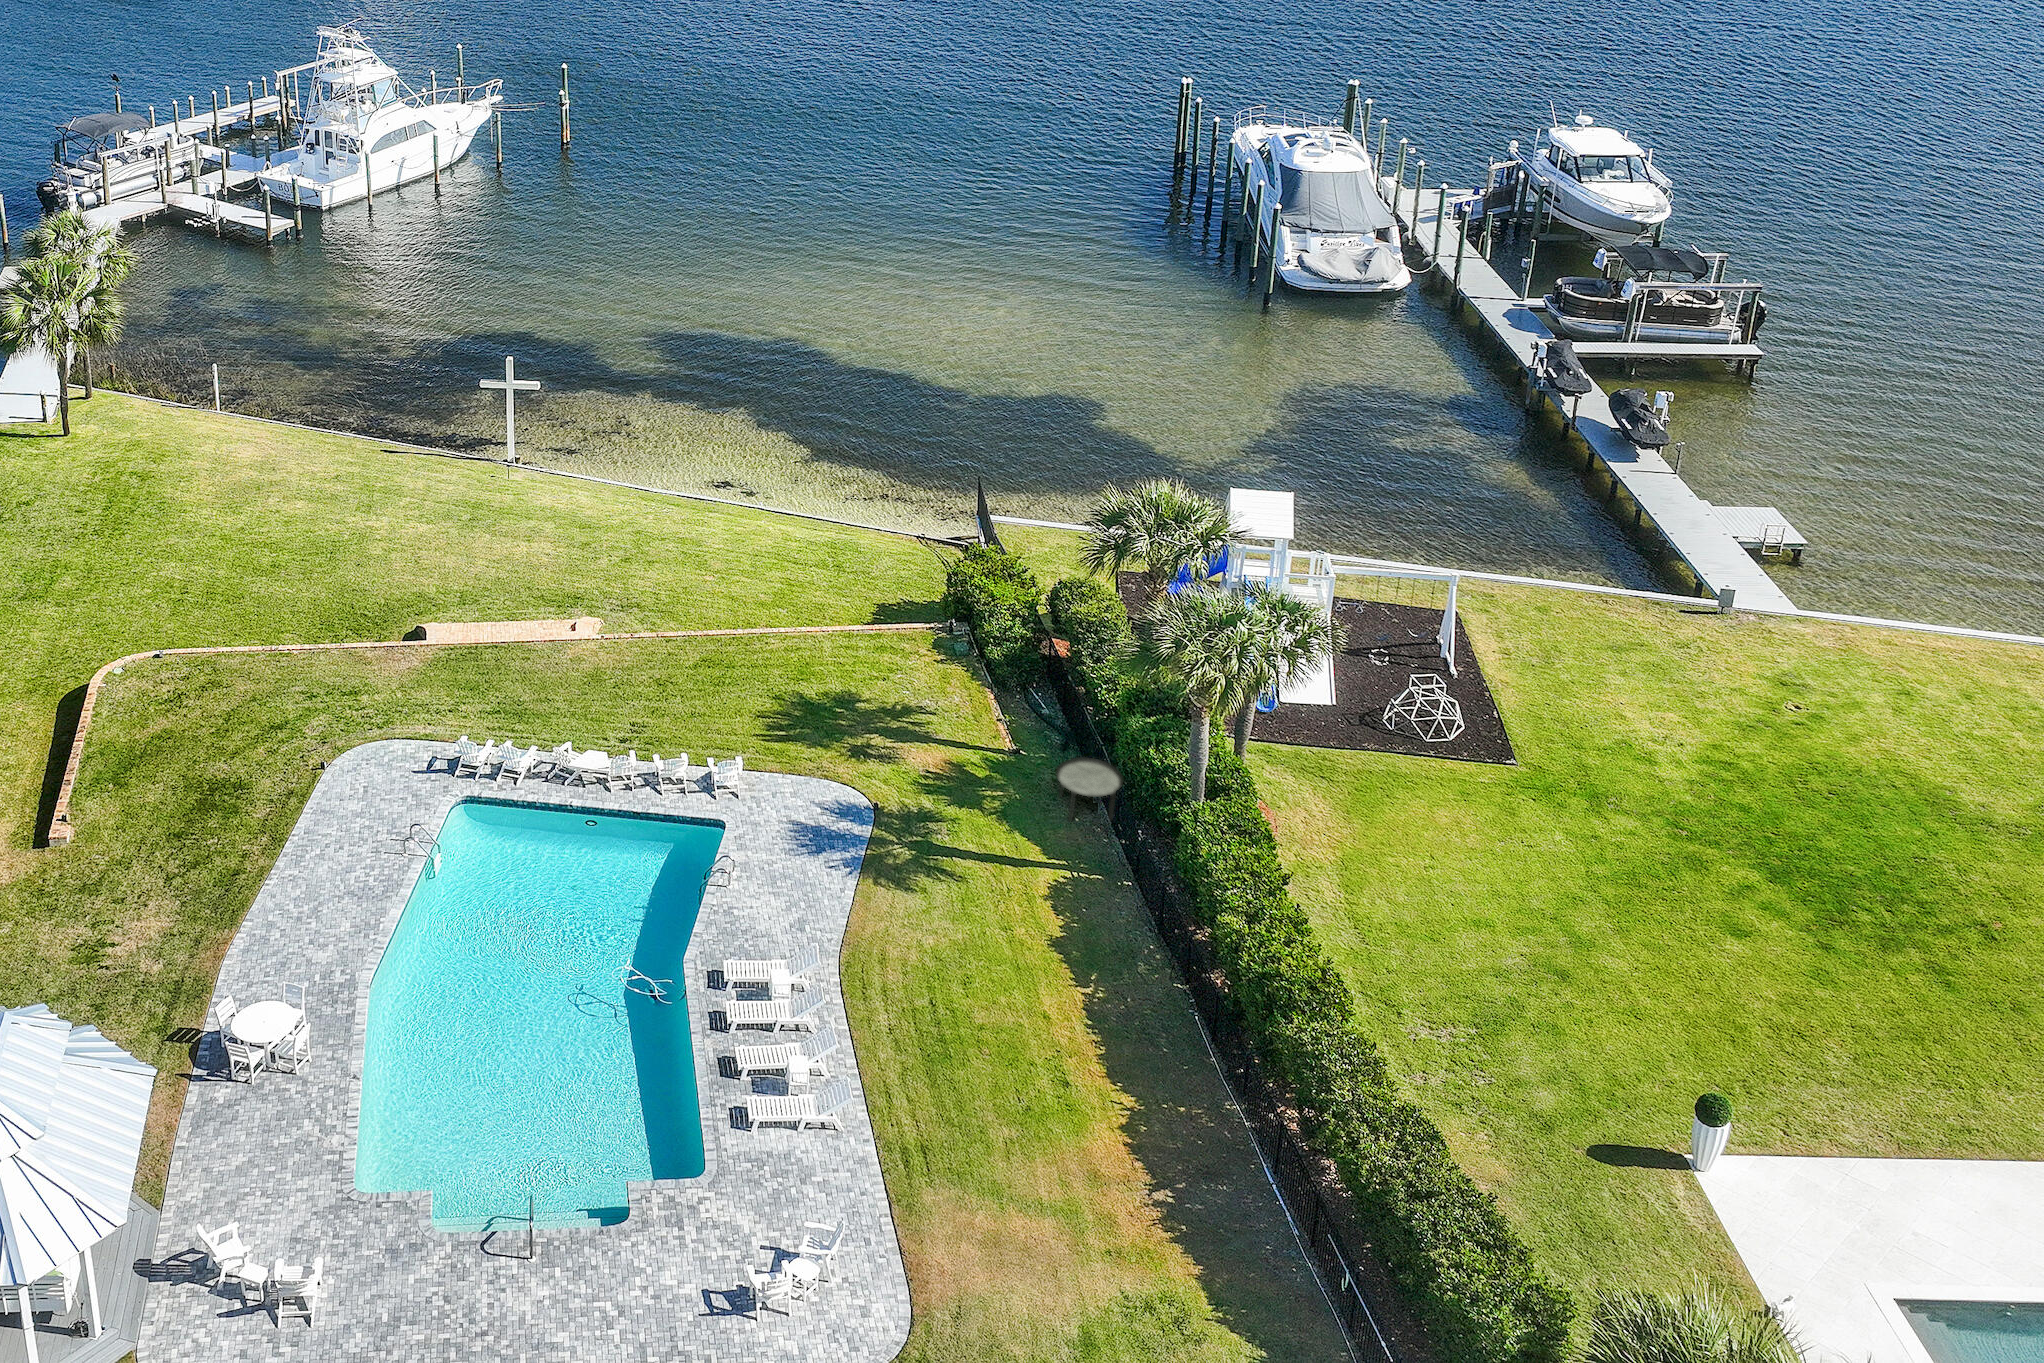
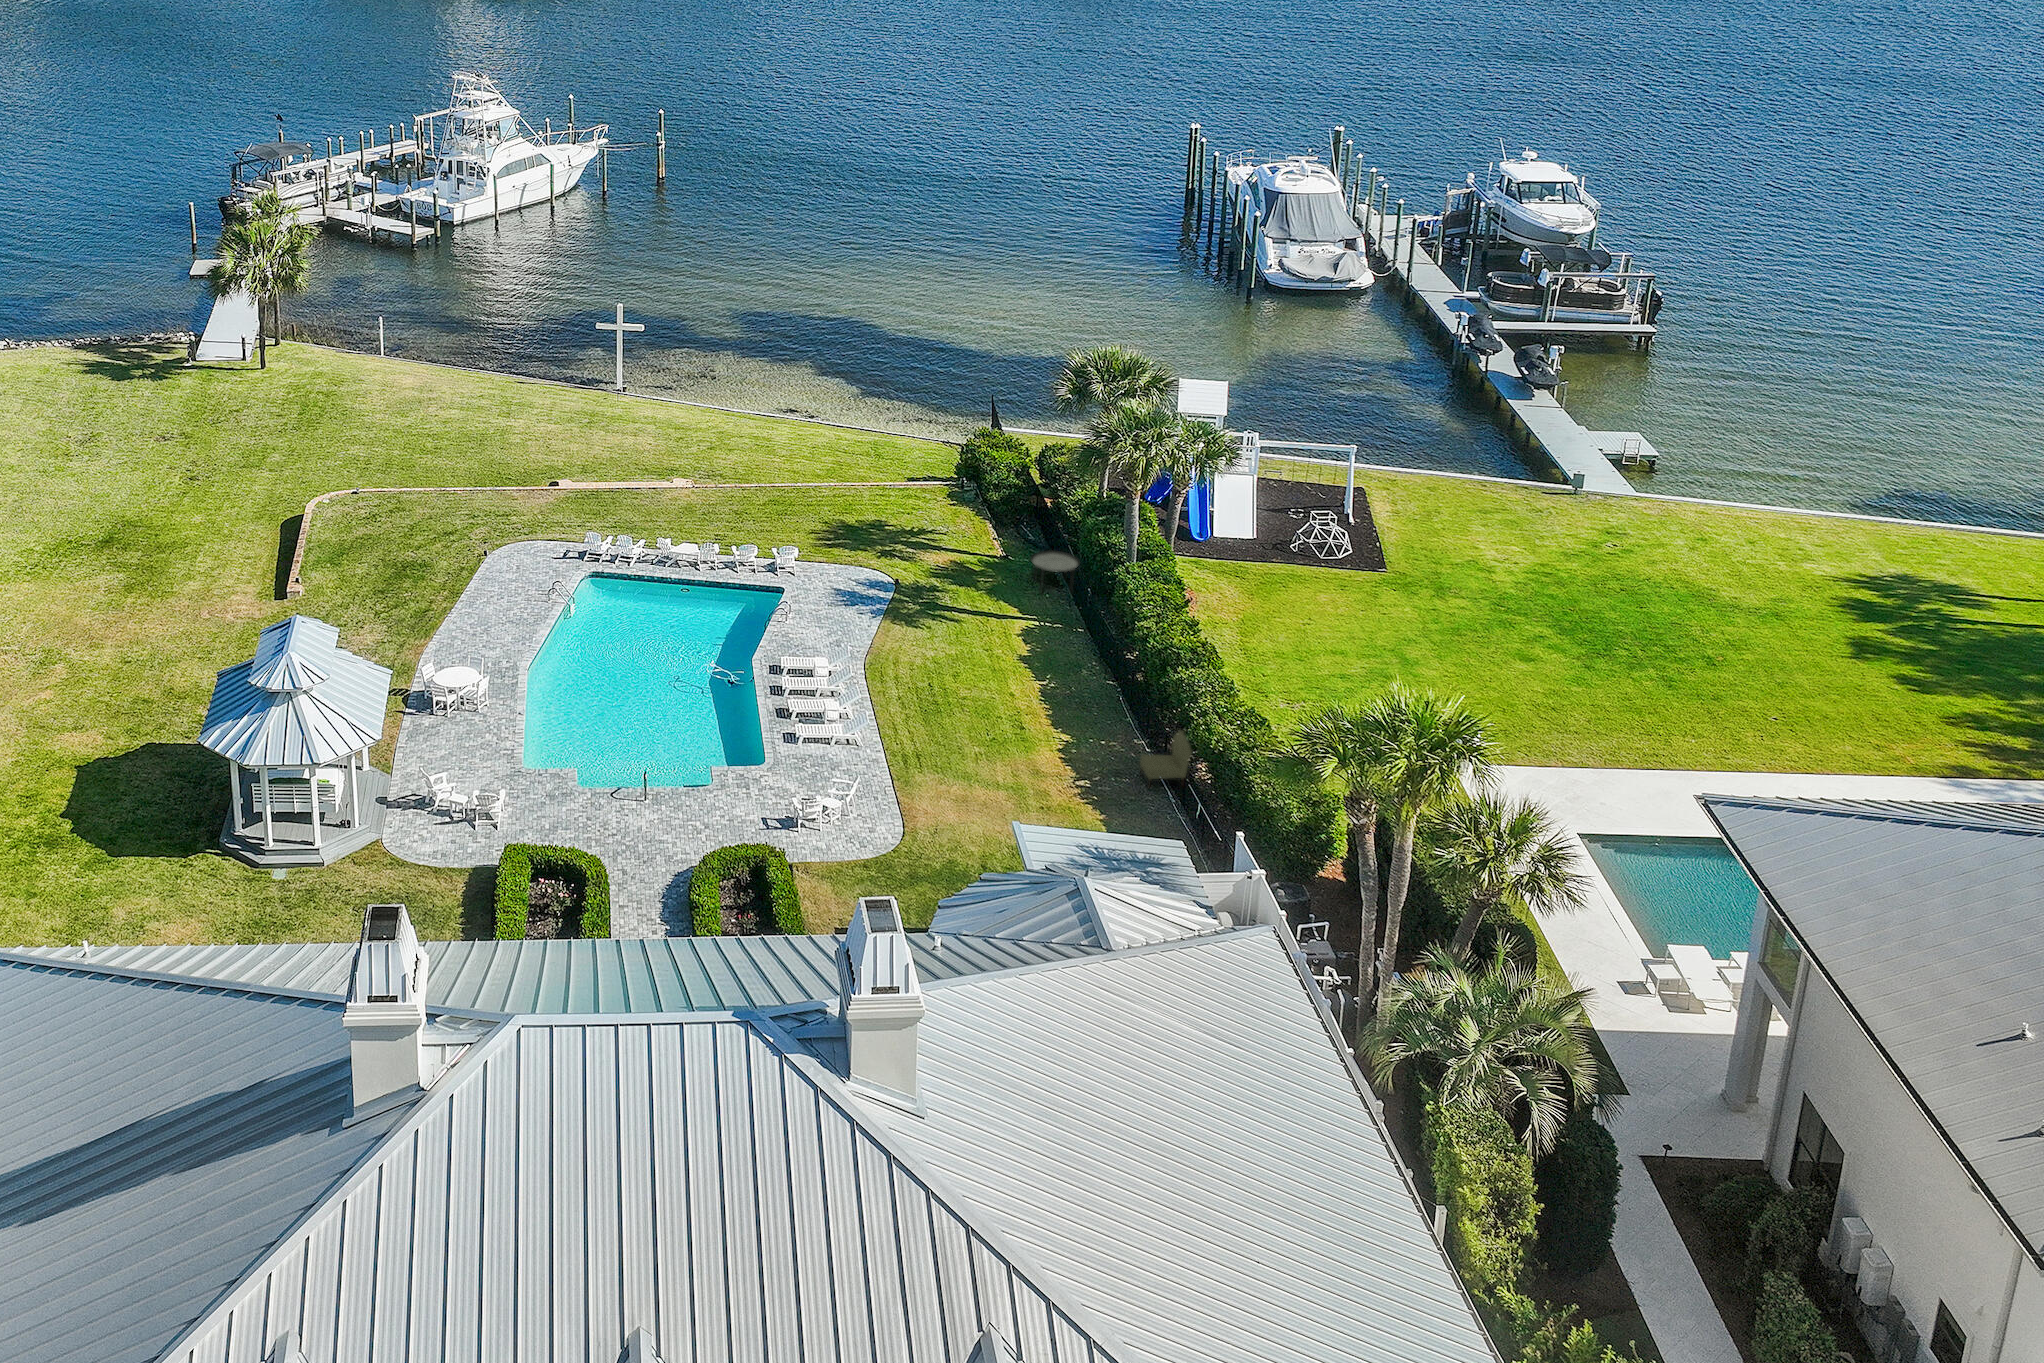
chair: none [1237,1122,1320,1210] -> present [1140,731,1191,787]

